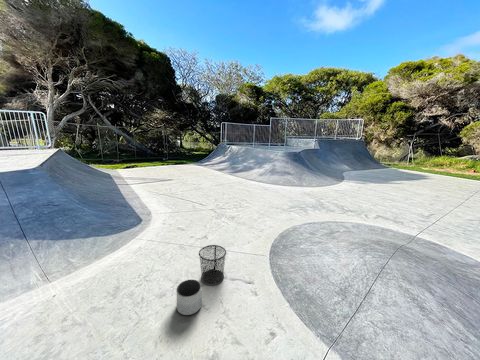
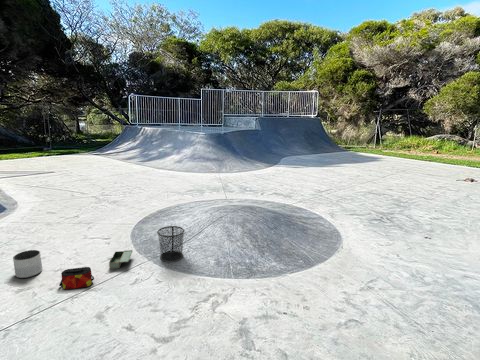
trash can: present [199,245,226,285] -> present [157,226,184,262]
toolbox: none [268,284,293,311] -> present [109,250,133,269]
bag: none [230,317,267,348] -> present [59,267,94,290]

